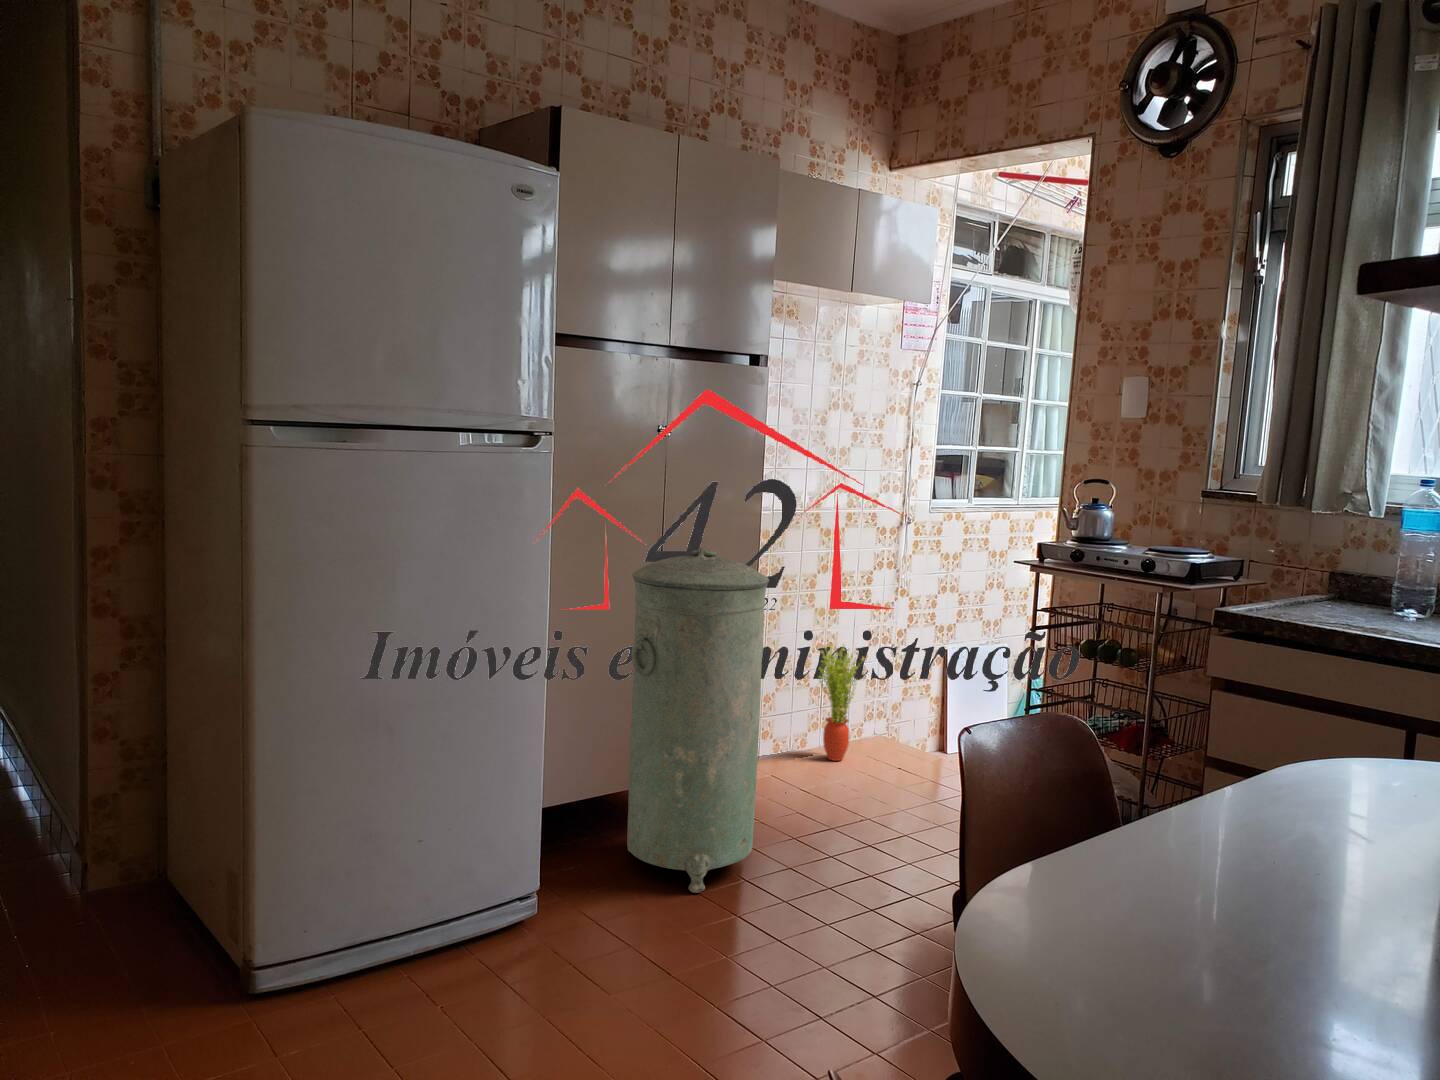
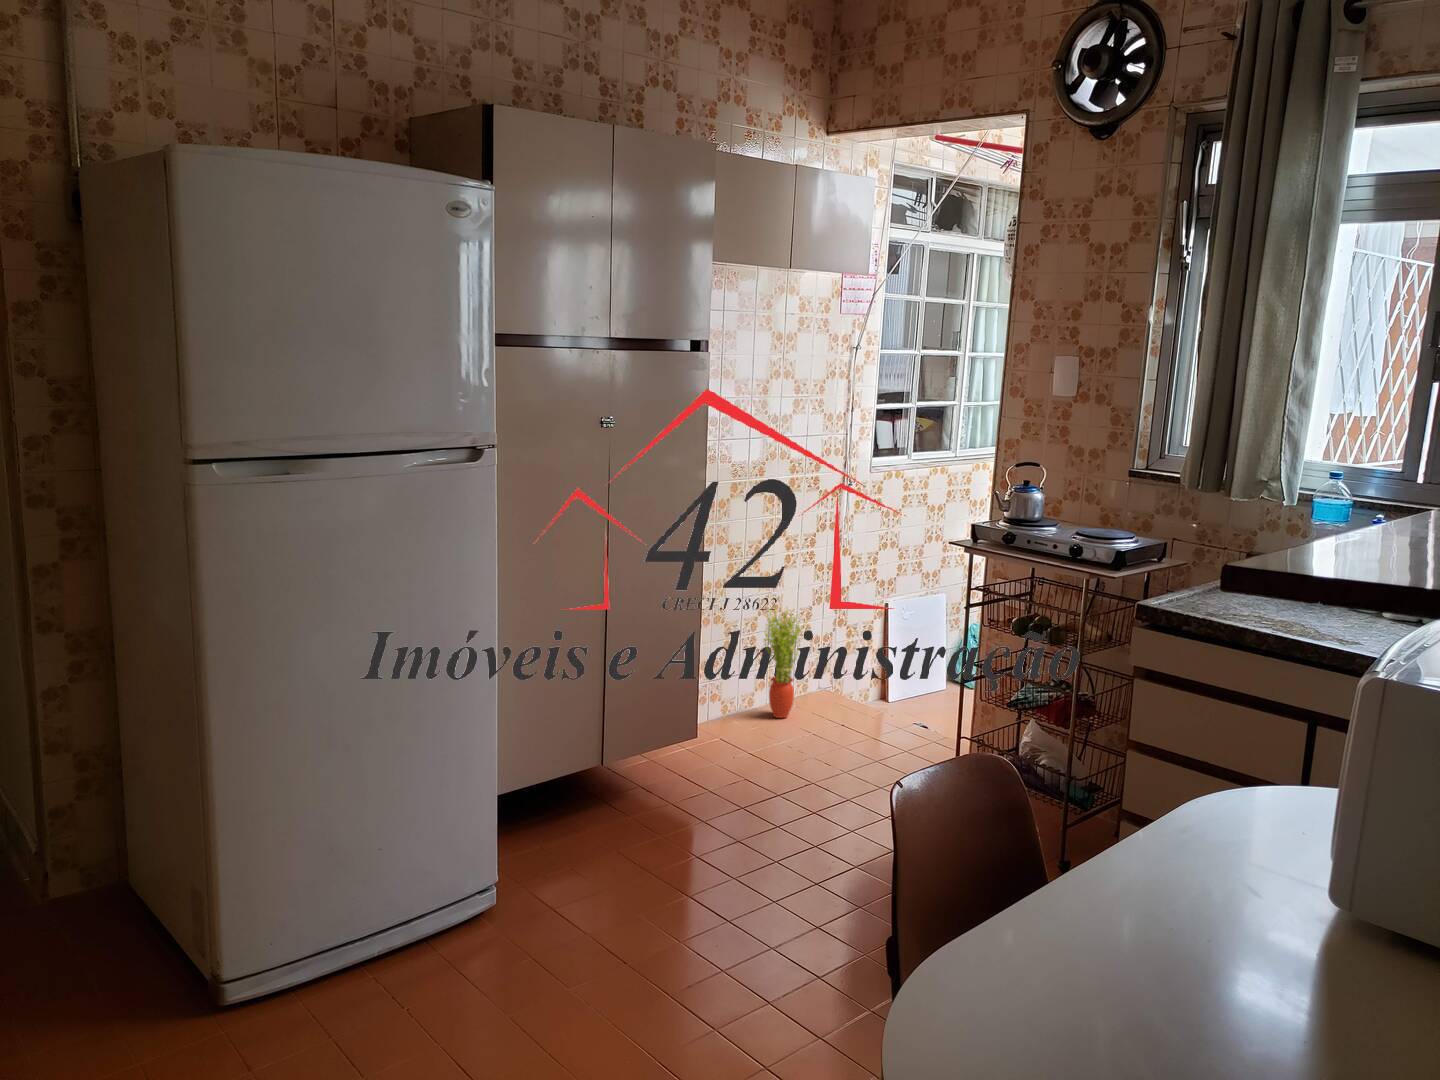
trash can: present [627,548,769,893] -> none [580,544,713,872]

